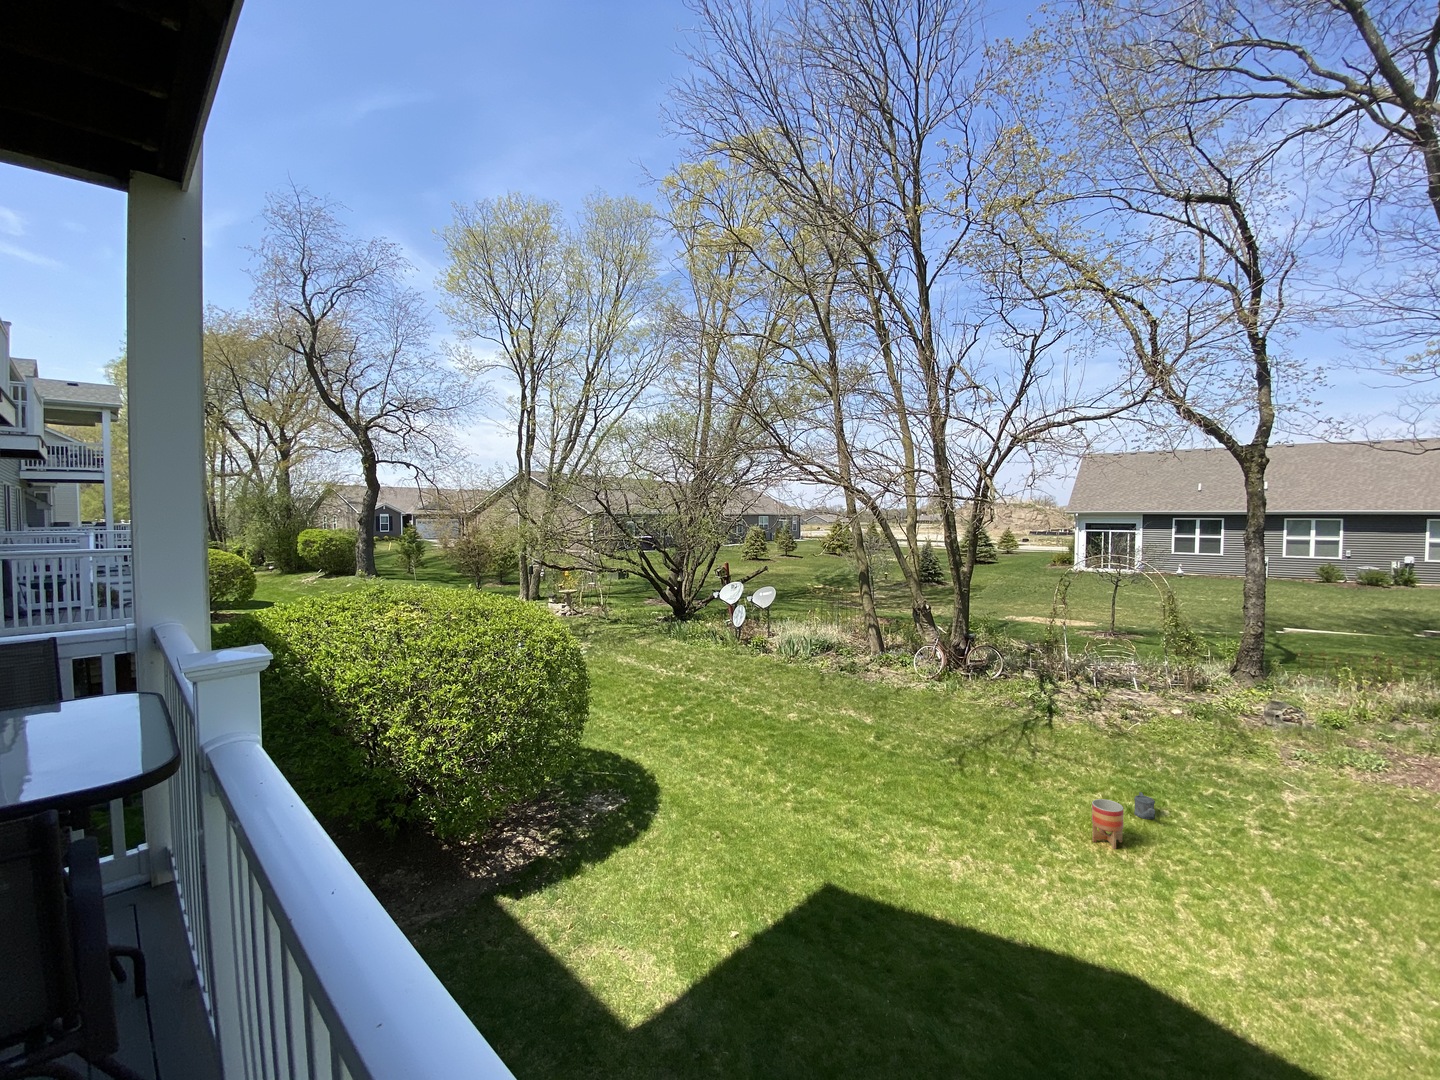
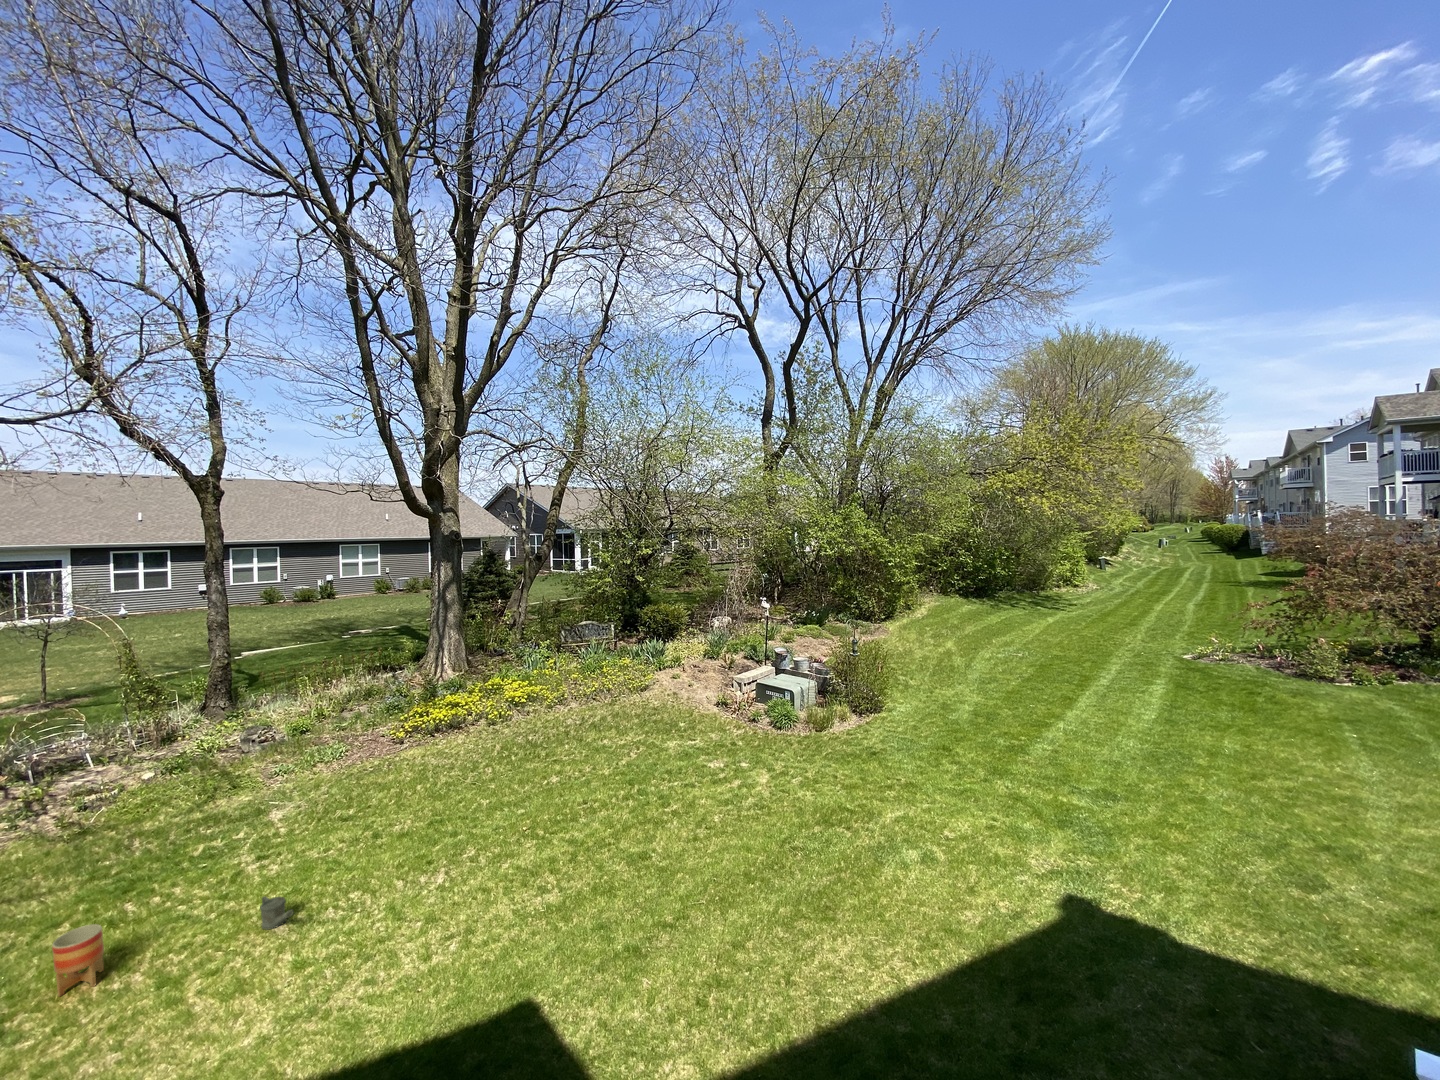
watering can: present [1134,792,1155,819] -> present [260,896,294,930]

